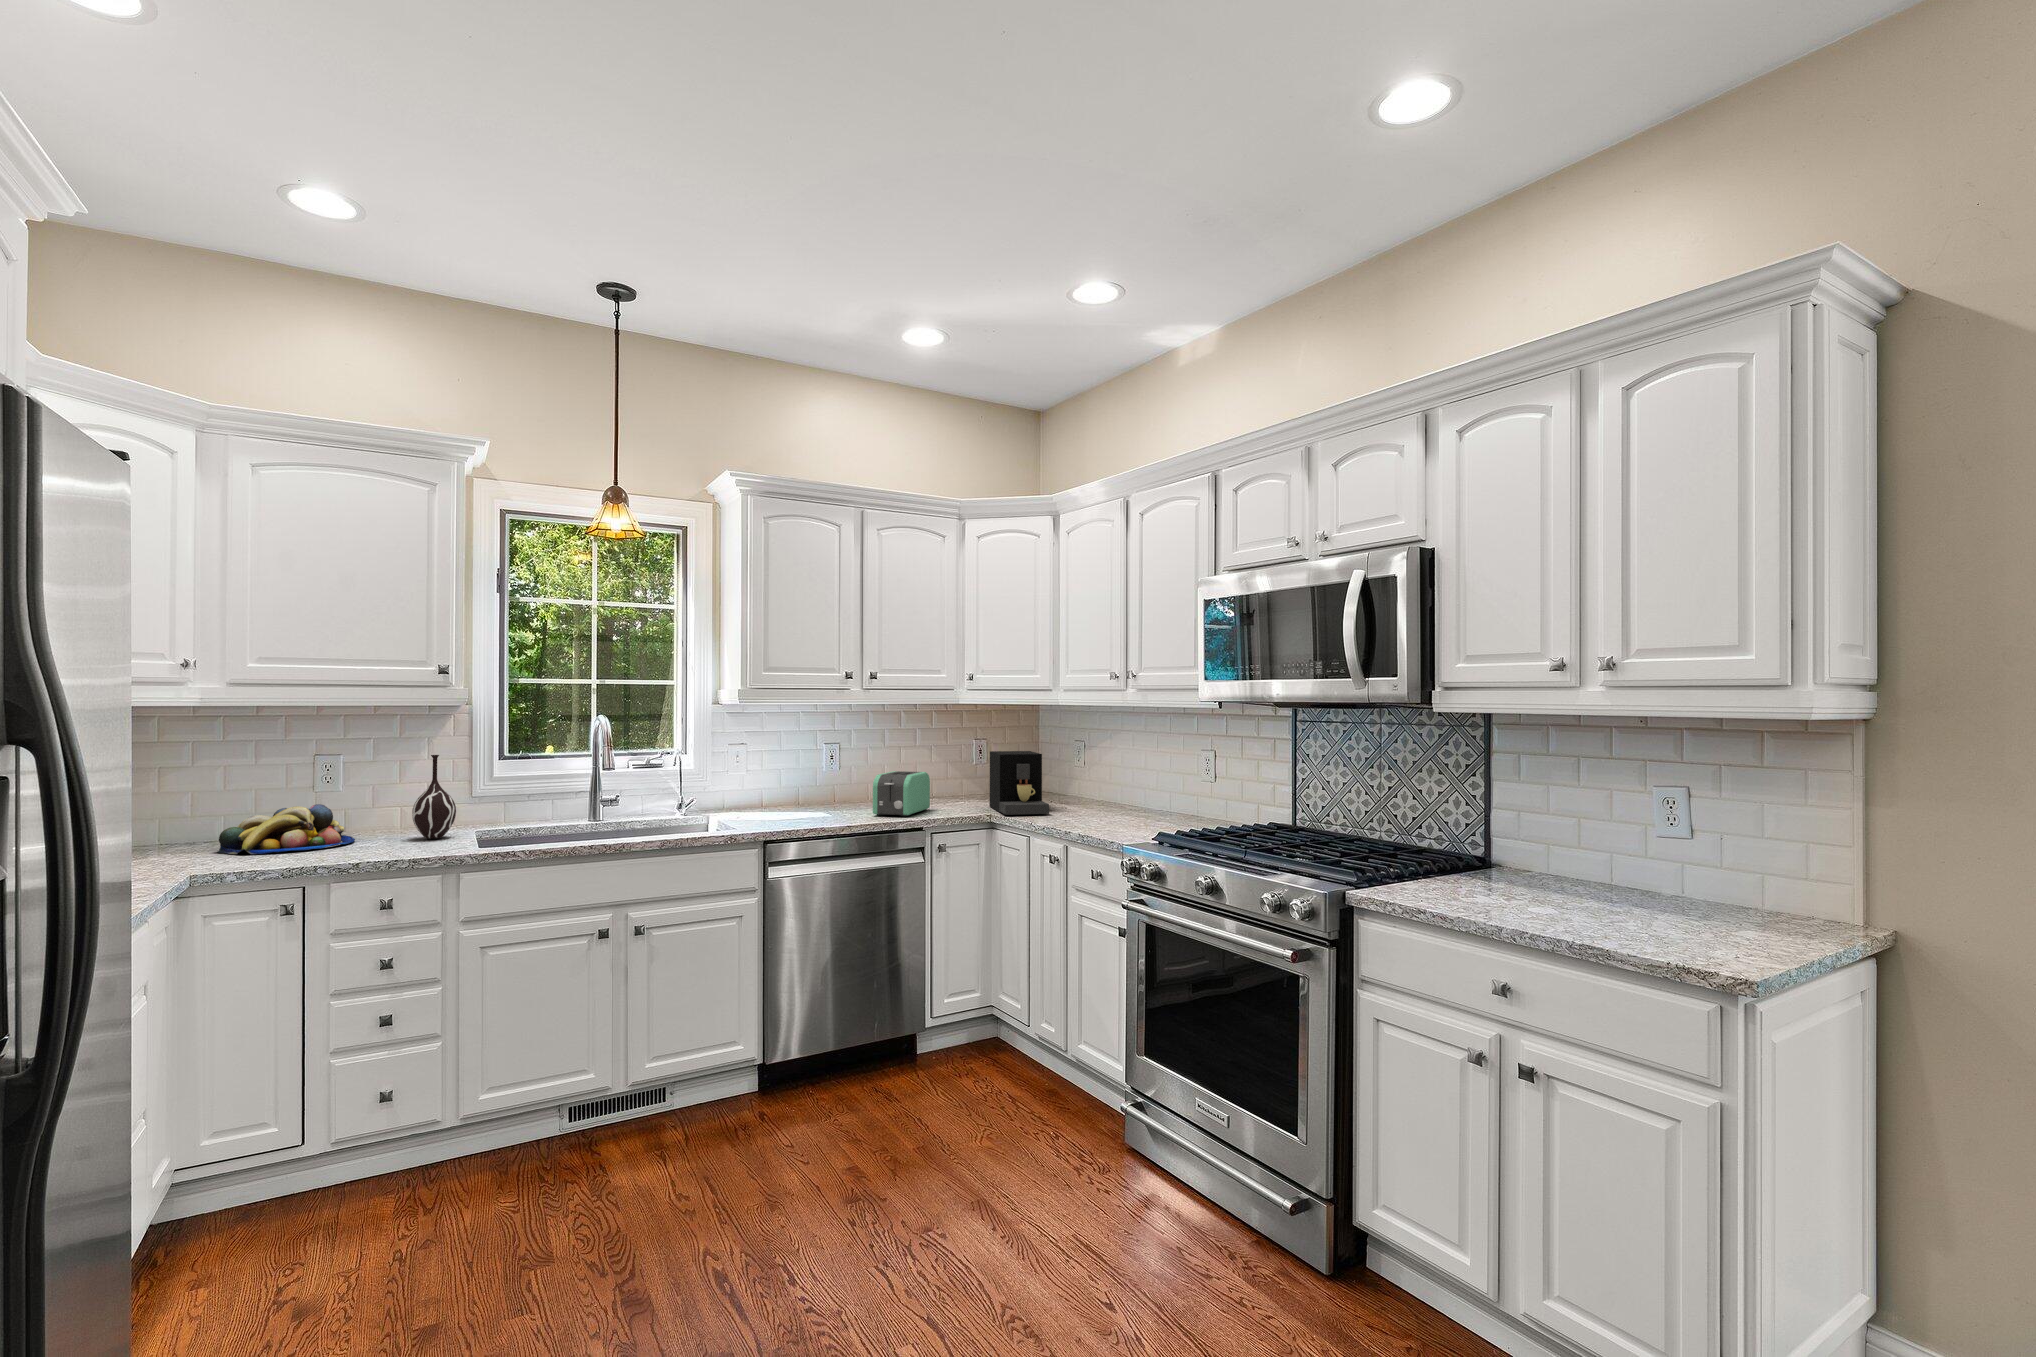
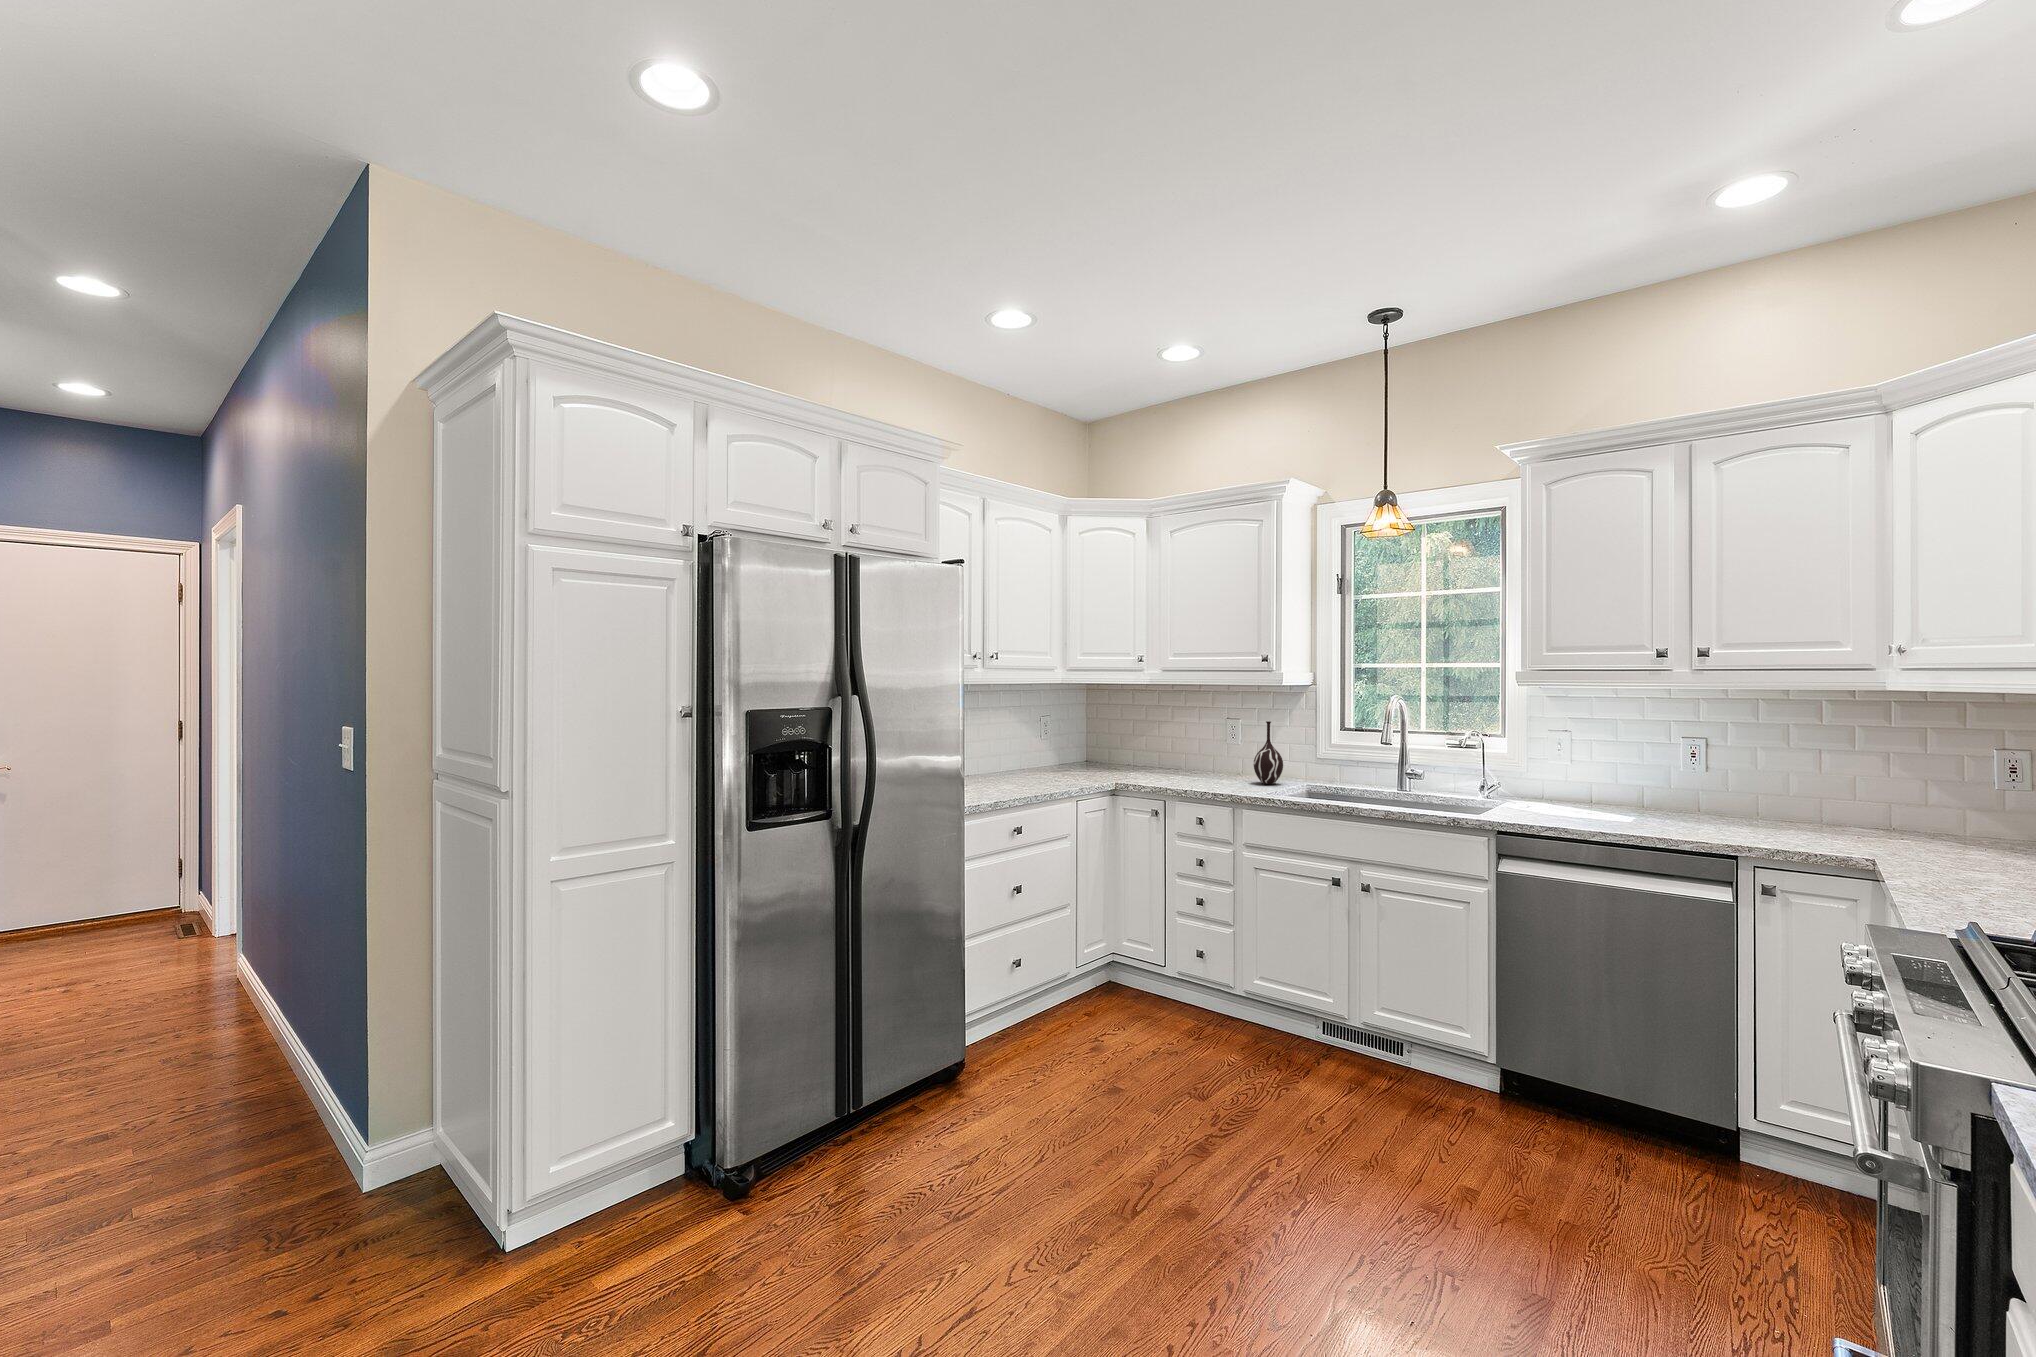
coffee maker: present [990,751,1049,815] -> none [1860,768,1992,872]
toaster: present [873,771,930,816] -> none [1673,779,1787,836]
fruit bowl: present [218,804,355,854] -> none [1156,750,1231,780]

